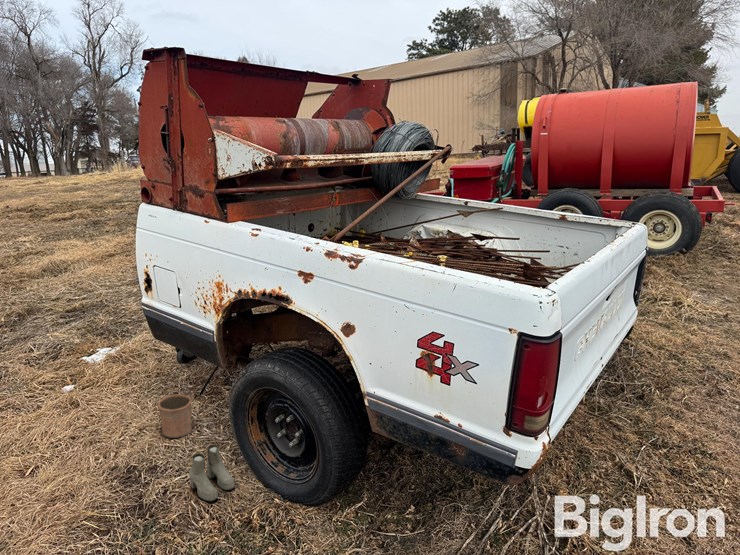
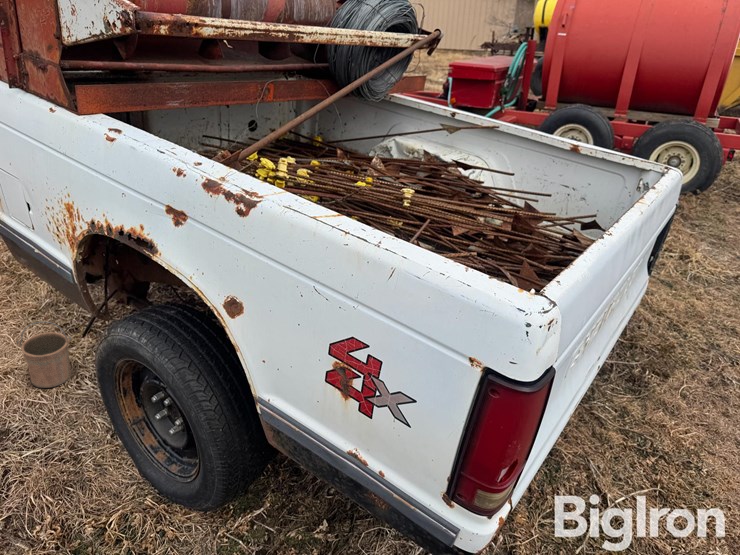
boots: present [189,445,234,501] -> none [38,416,99,492]

